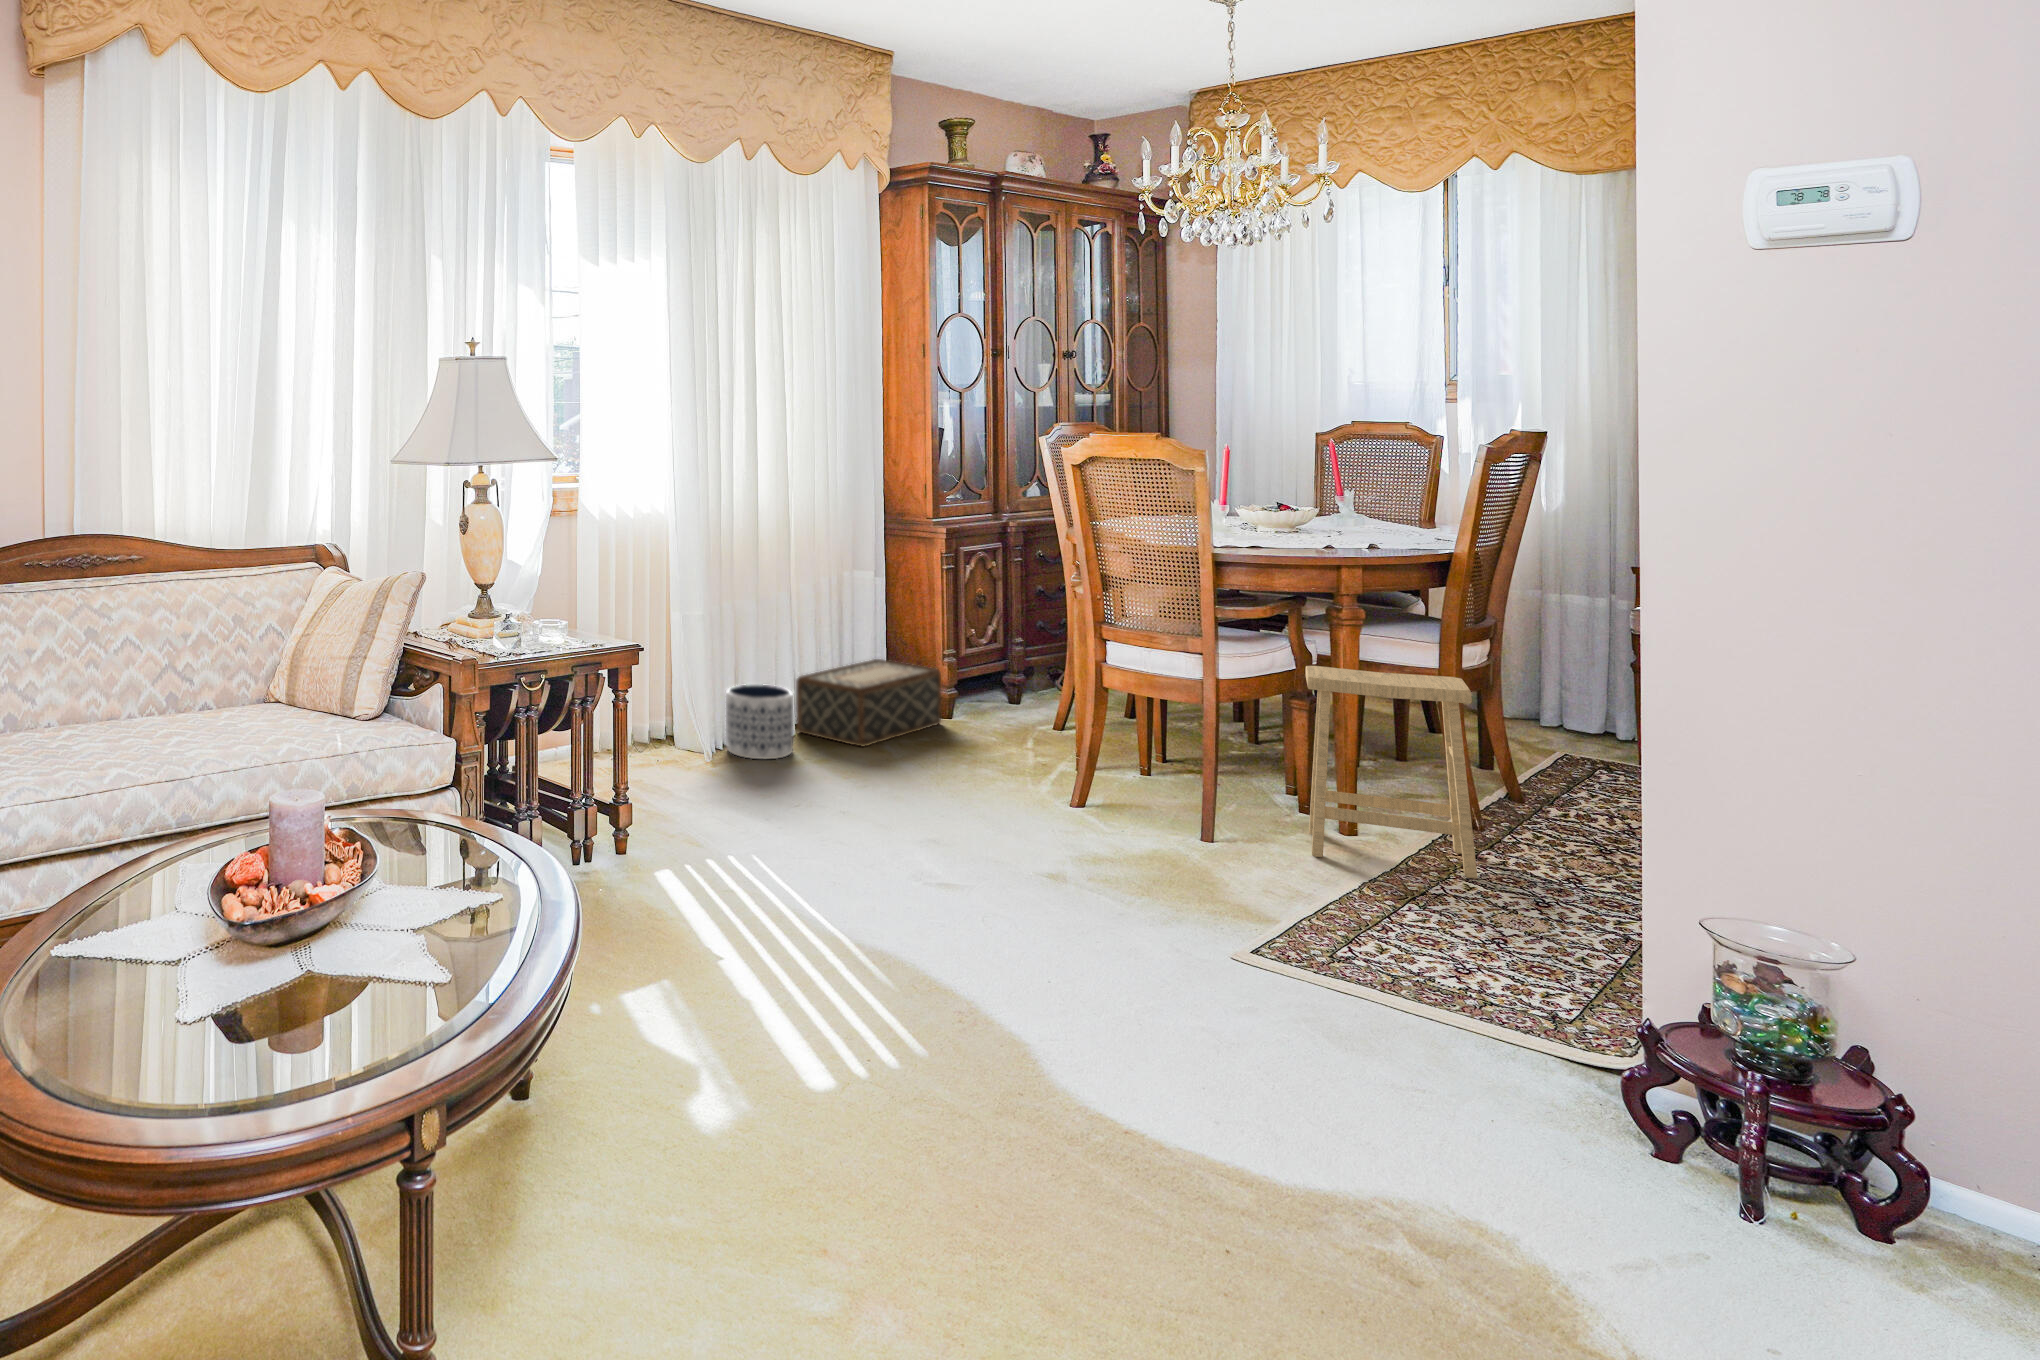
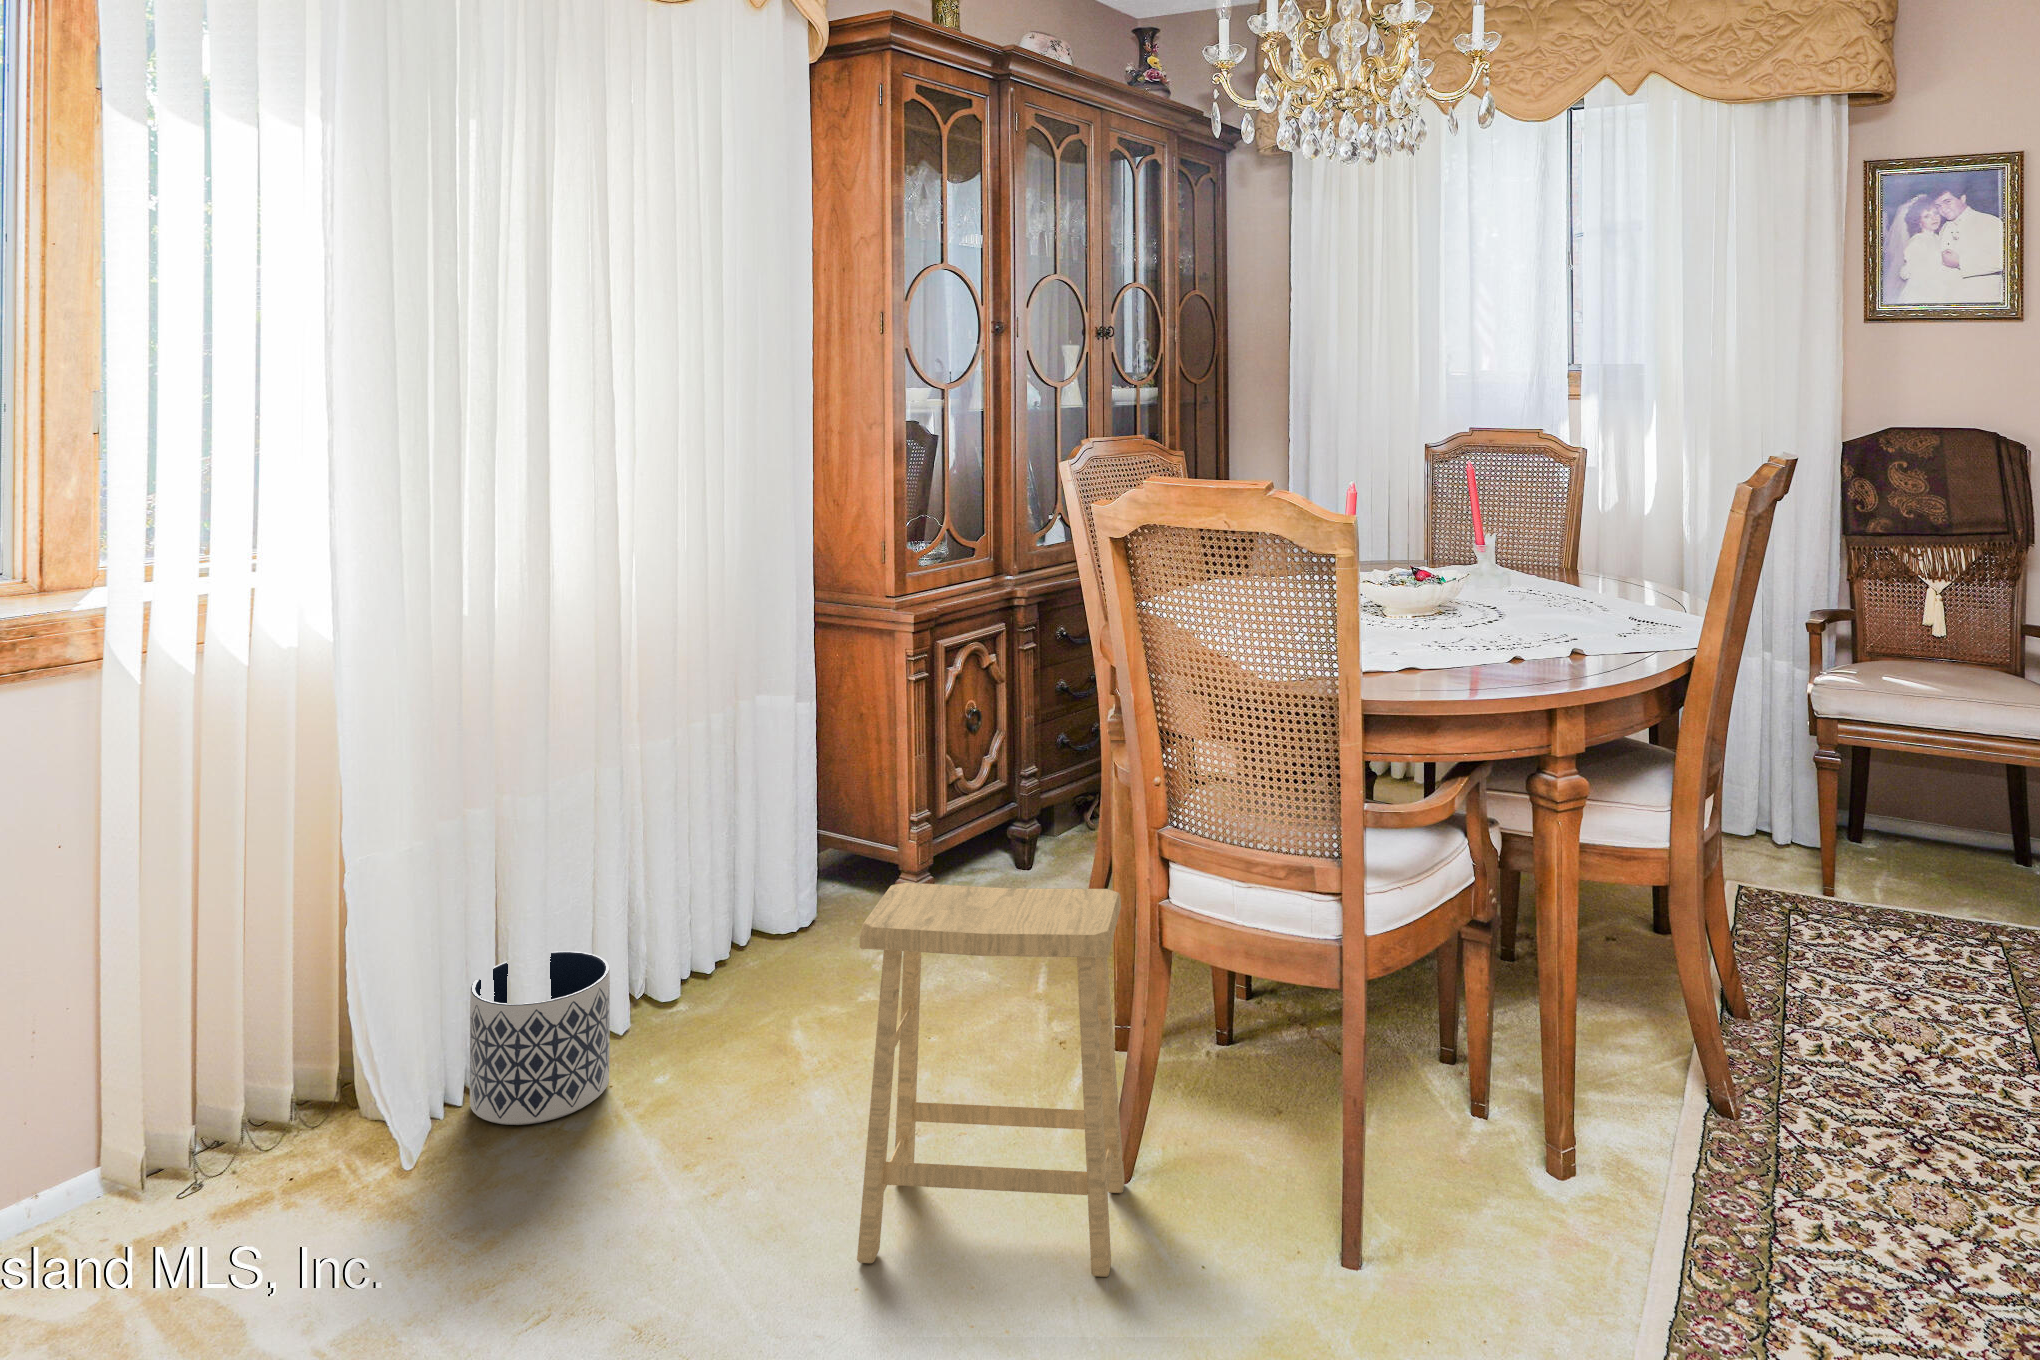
woven basket: present [796,659,941,747] -> none [636,840,901,1042]
footstool: present [1306,666,1477,879] -> present [857,883,1125,1277]

